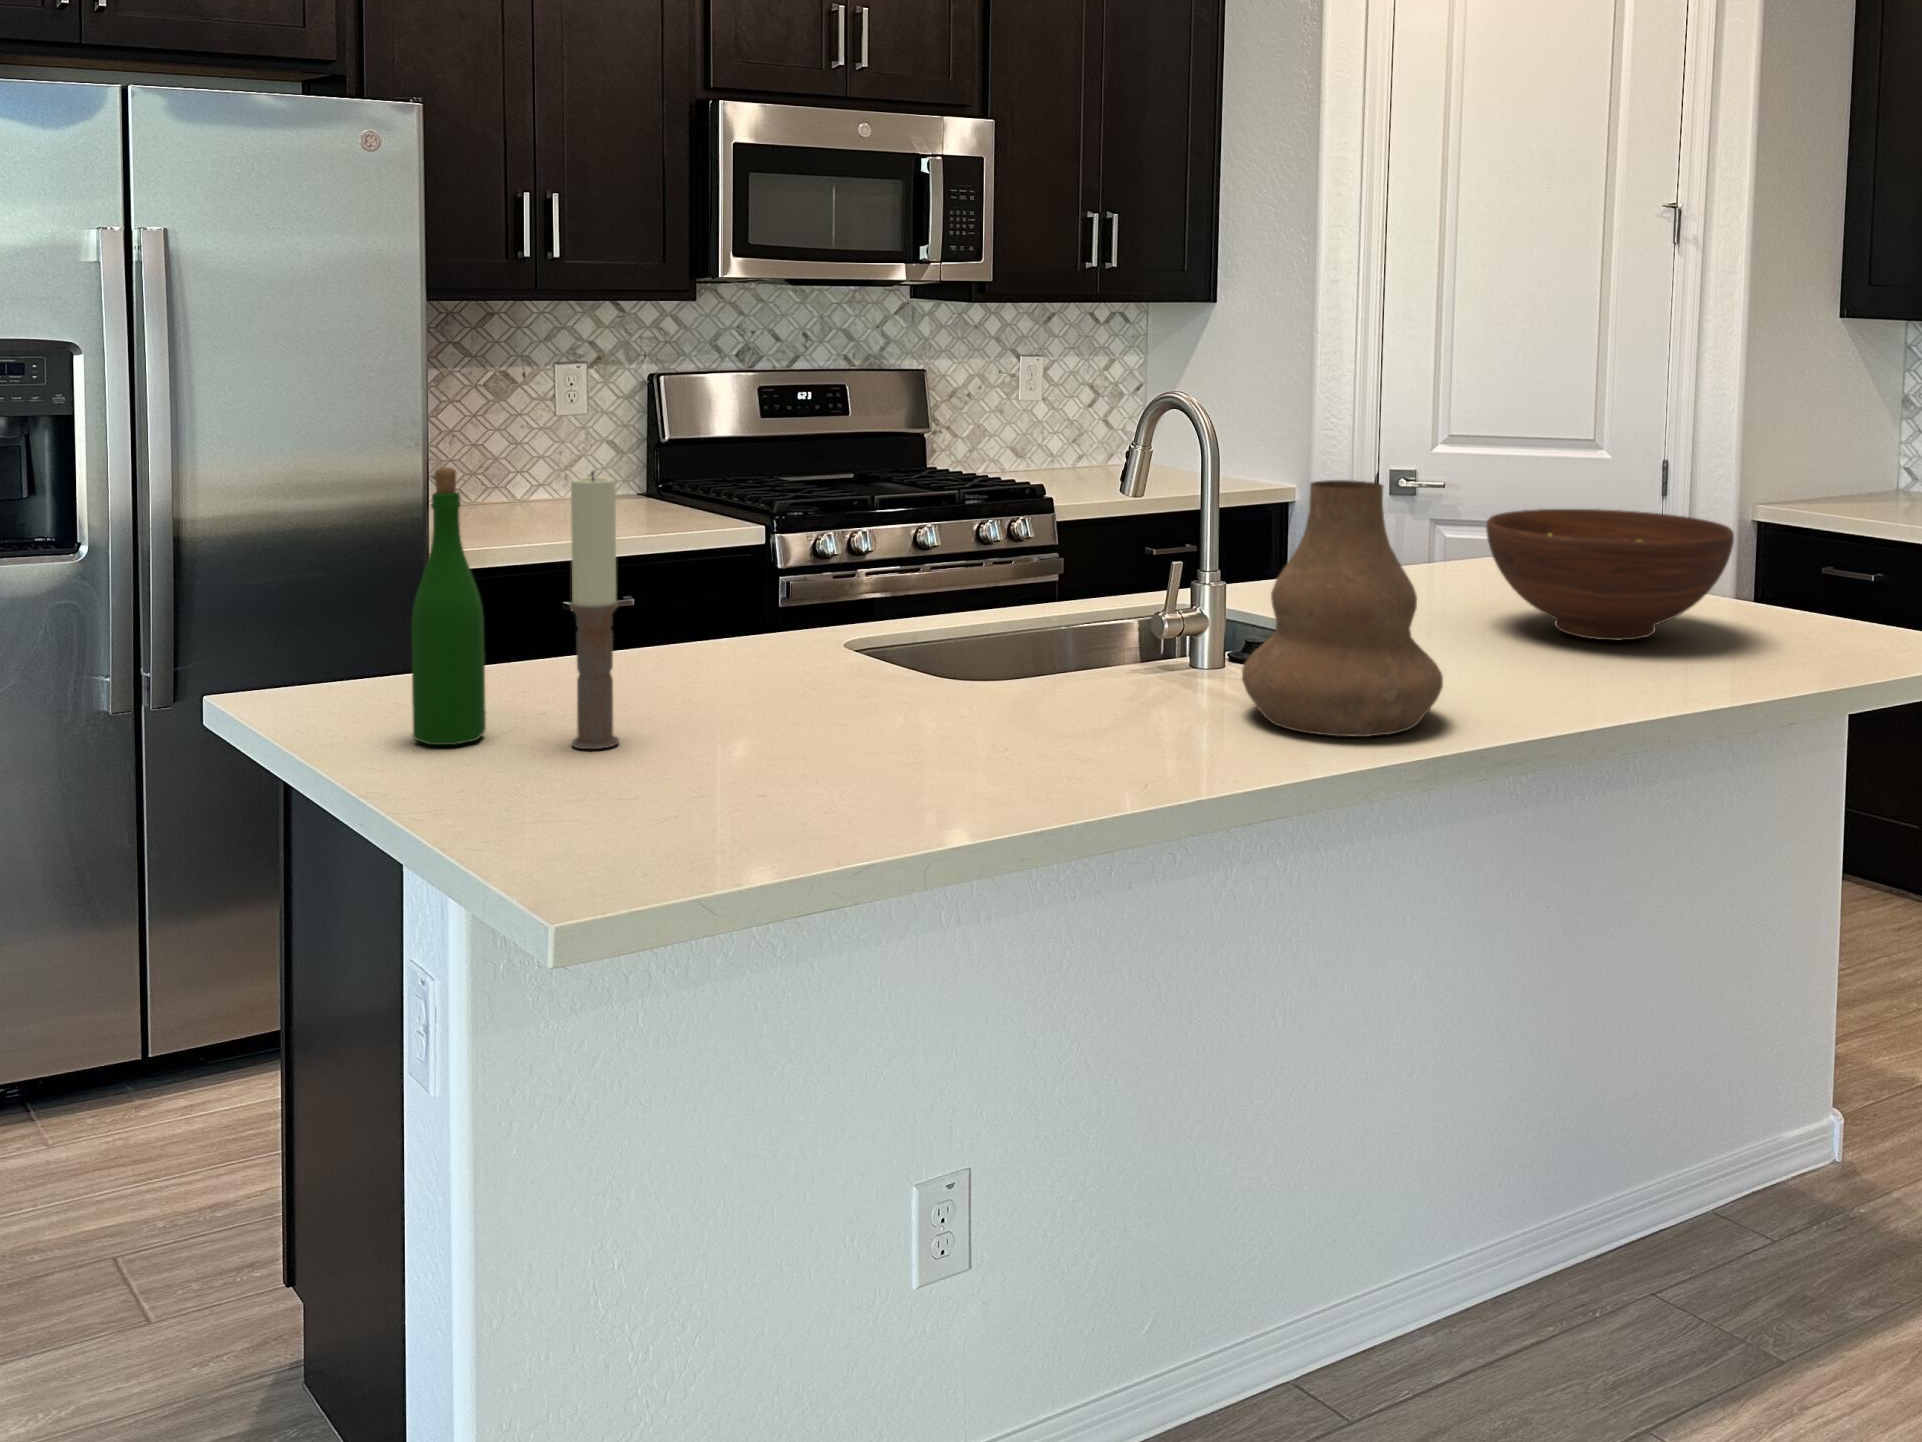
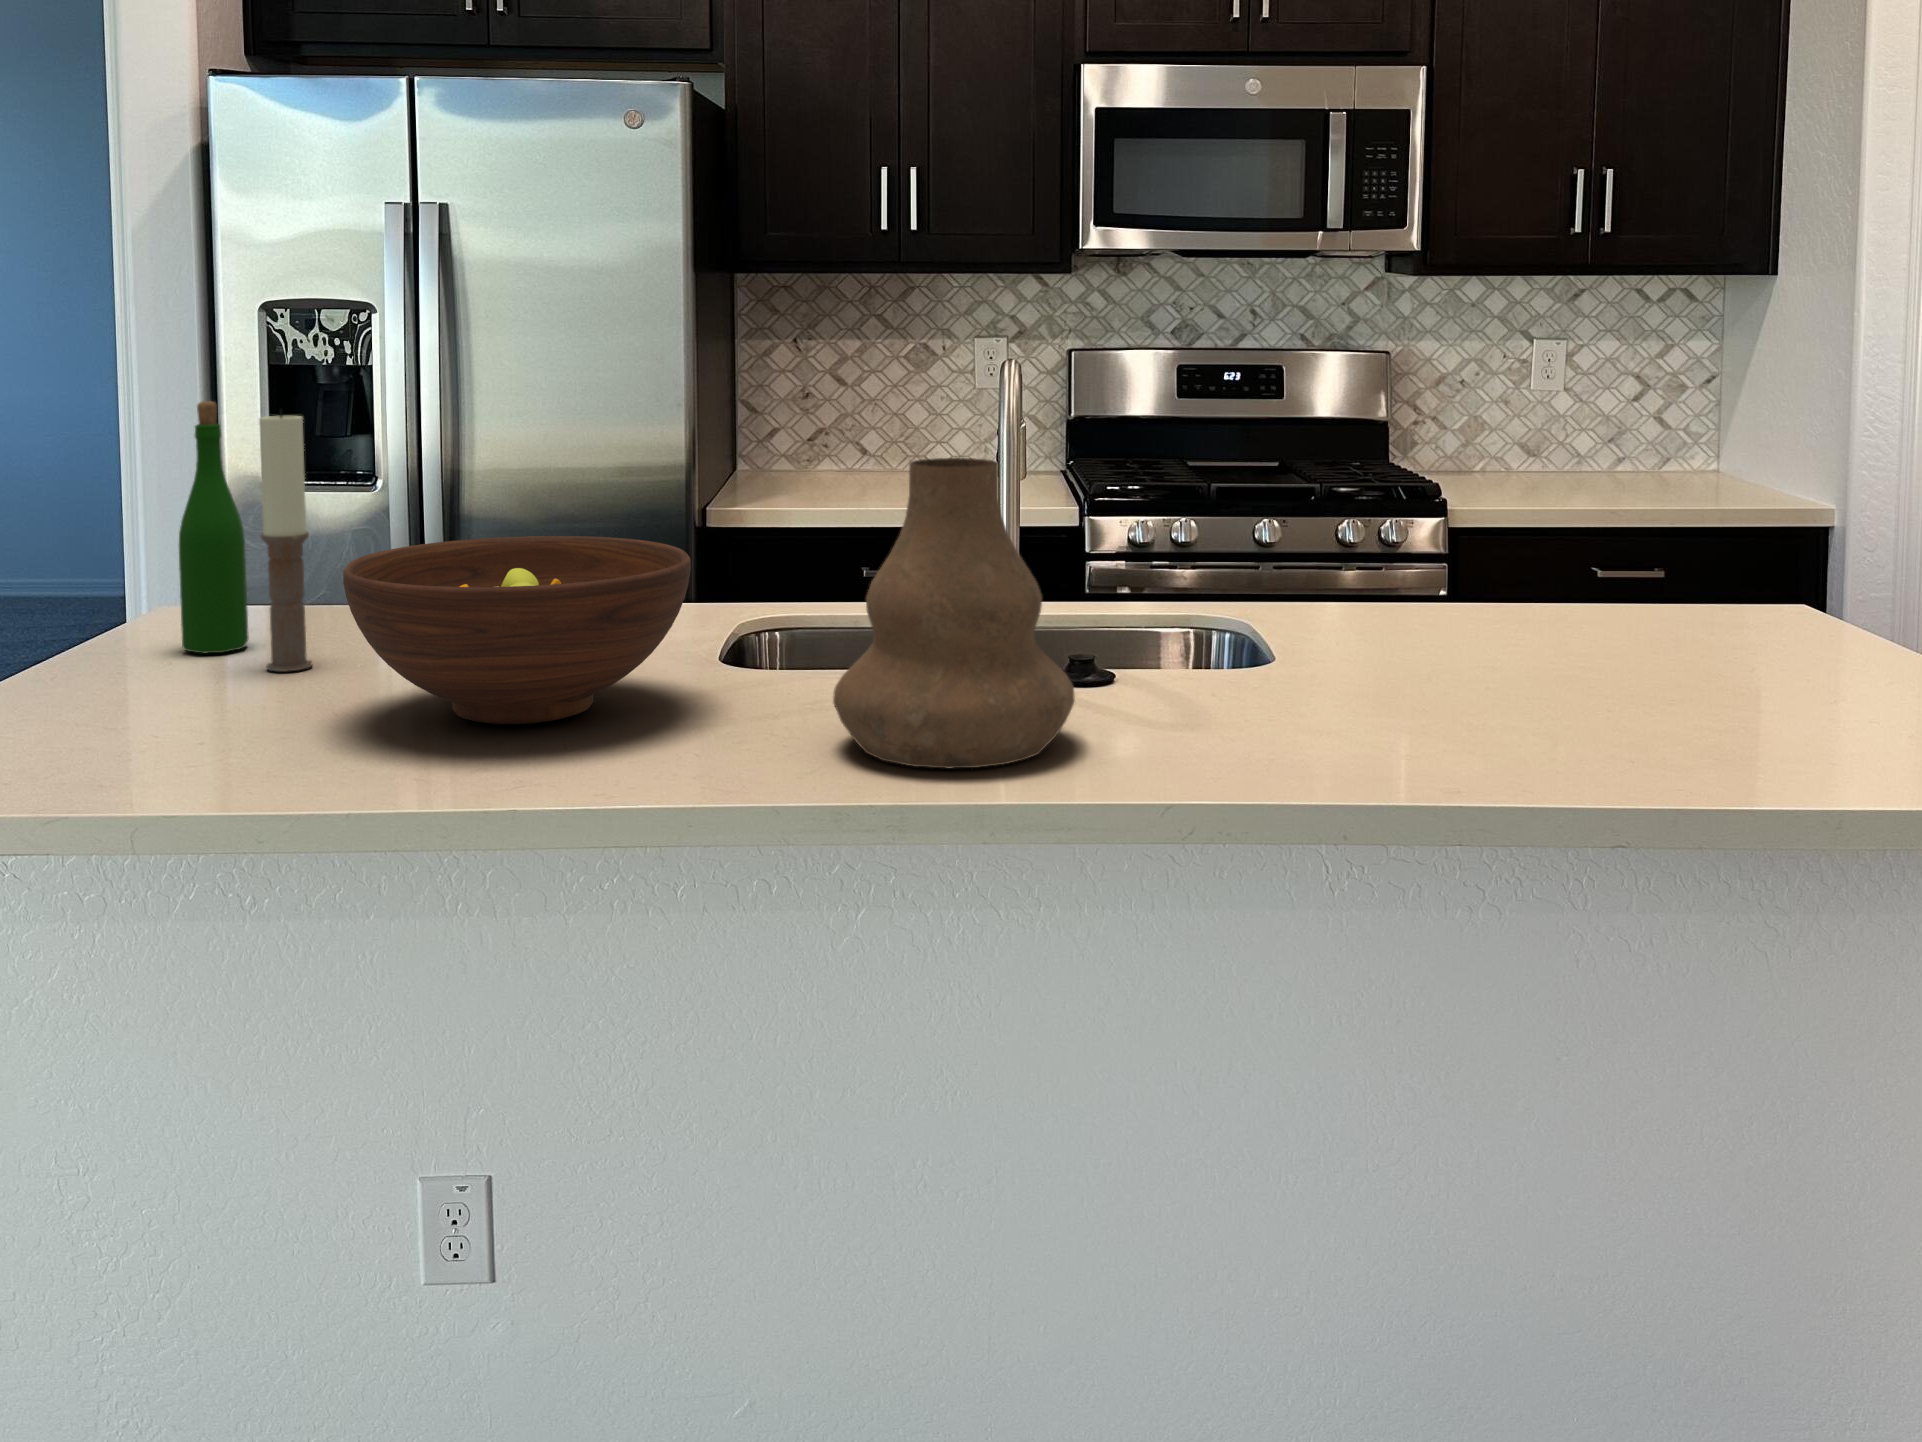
fruit bowl: present [1486,509,1734,640] -> present [343,536,691,724]

